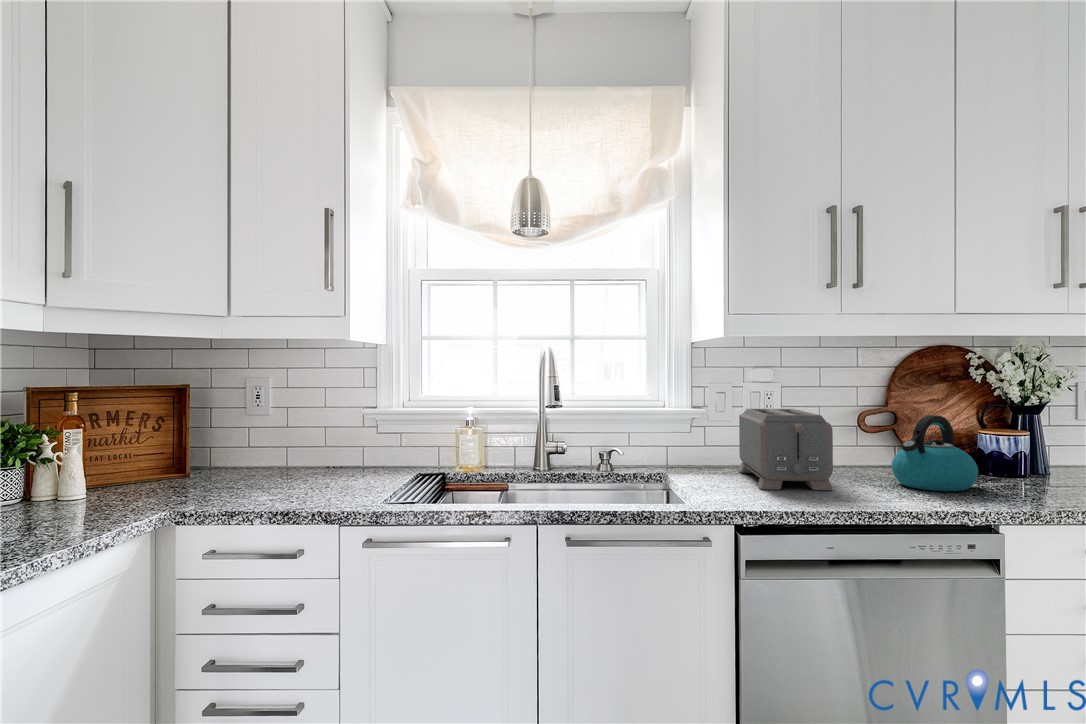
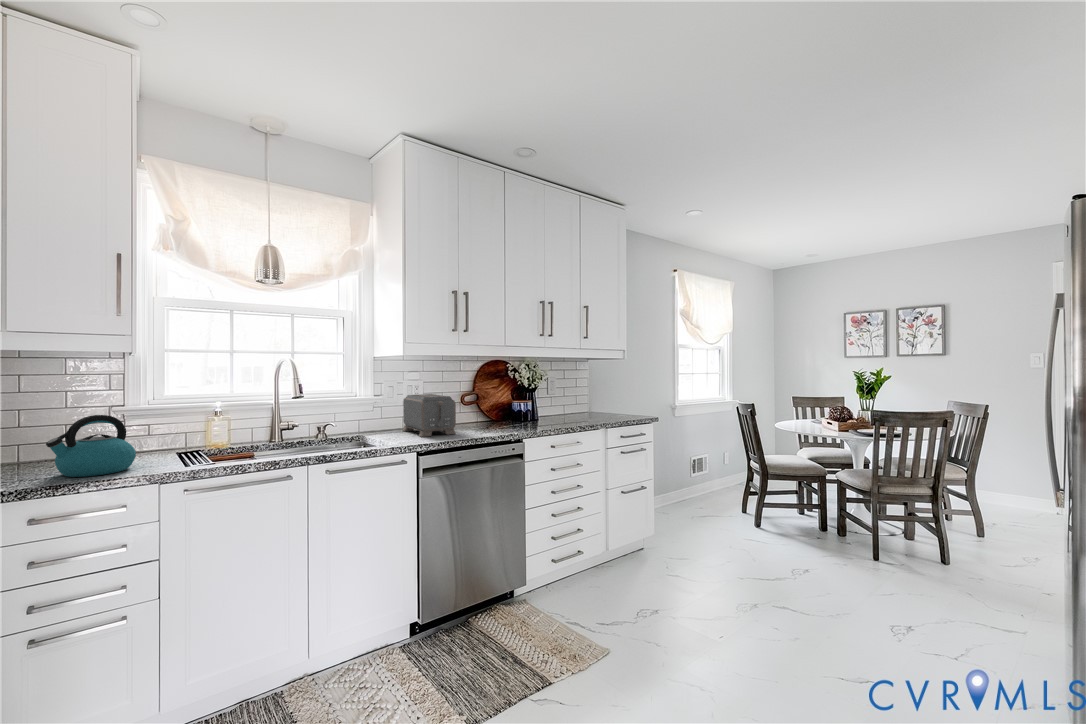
kettle: present [892,415,978,491] -> present [46,415,136,477]

